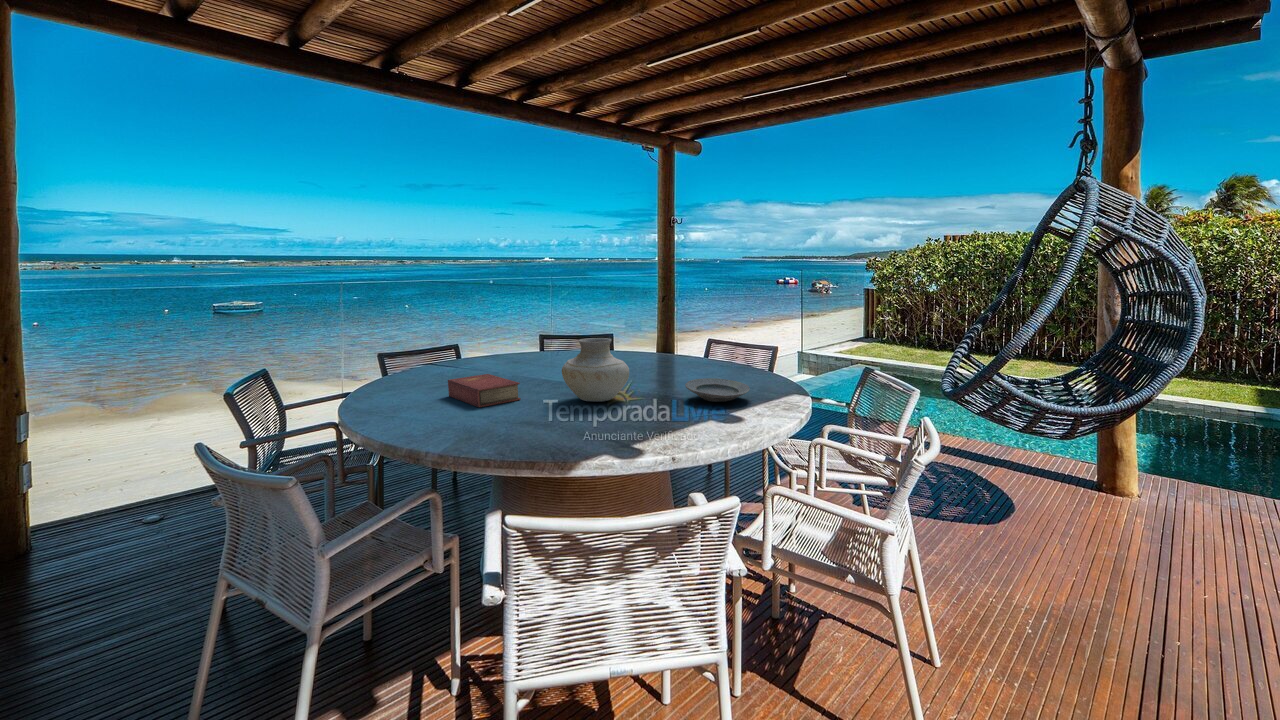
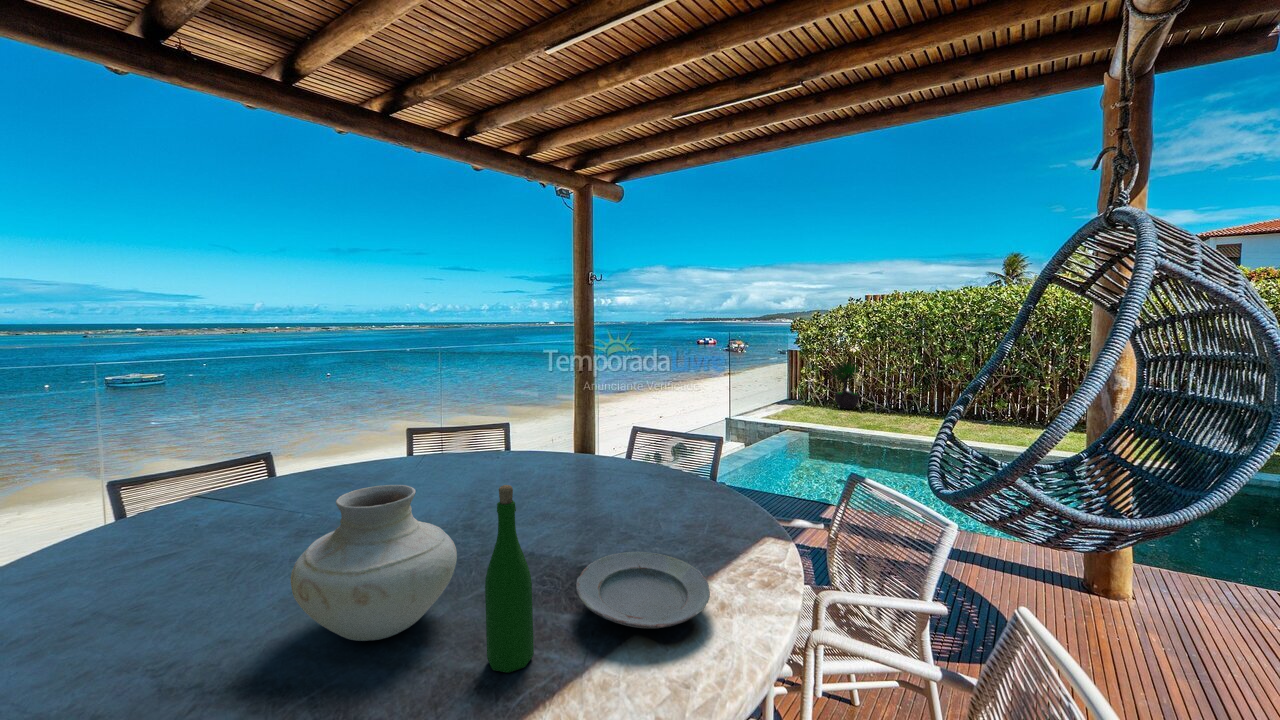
potted tree: none [904,296,938,348] -> present [832,362,859,409]
wine bottle: none [649,330,669,409] -> present [485,485,534,673]
book: present [448,374,521,407] -> none [50,550,206,683]

